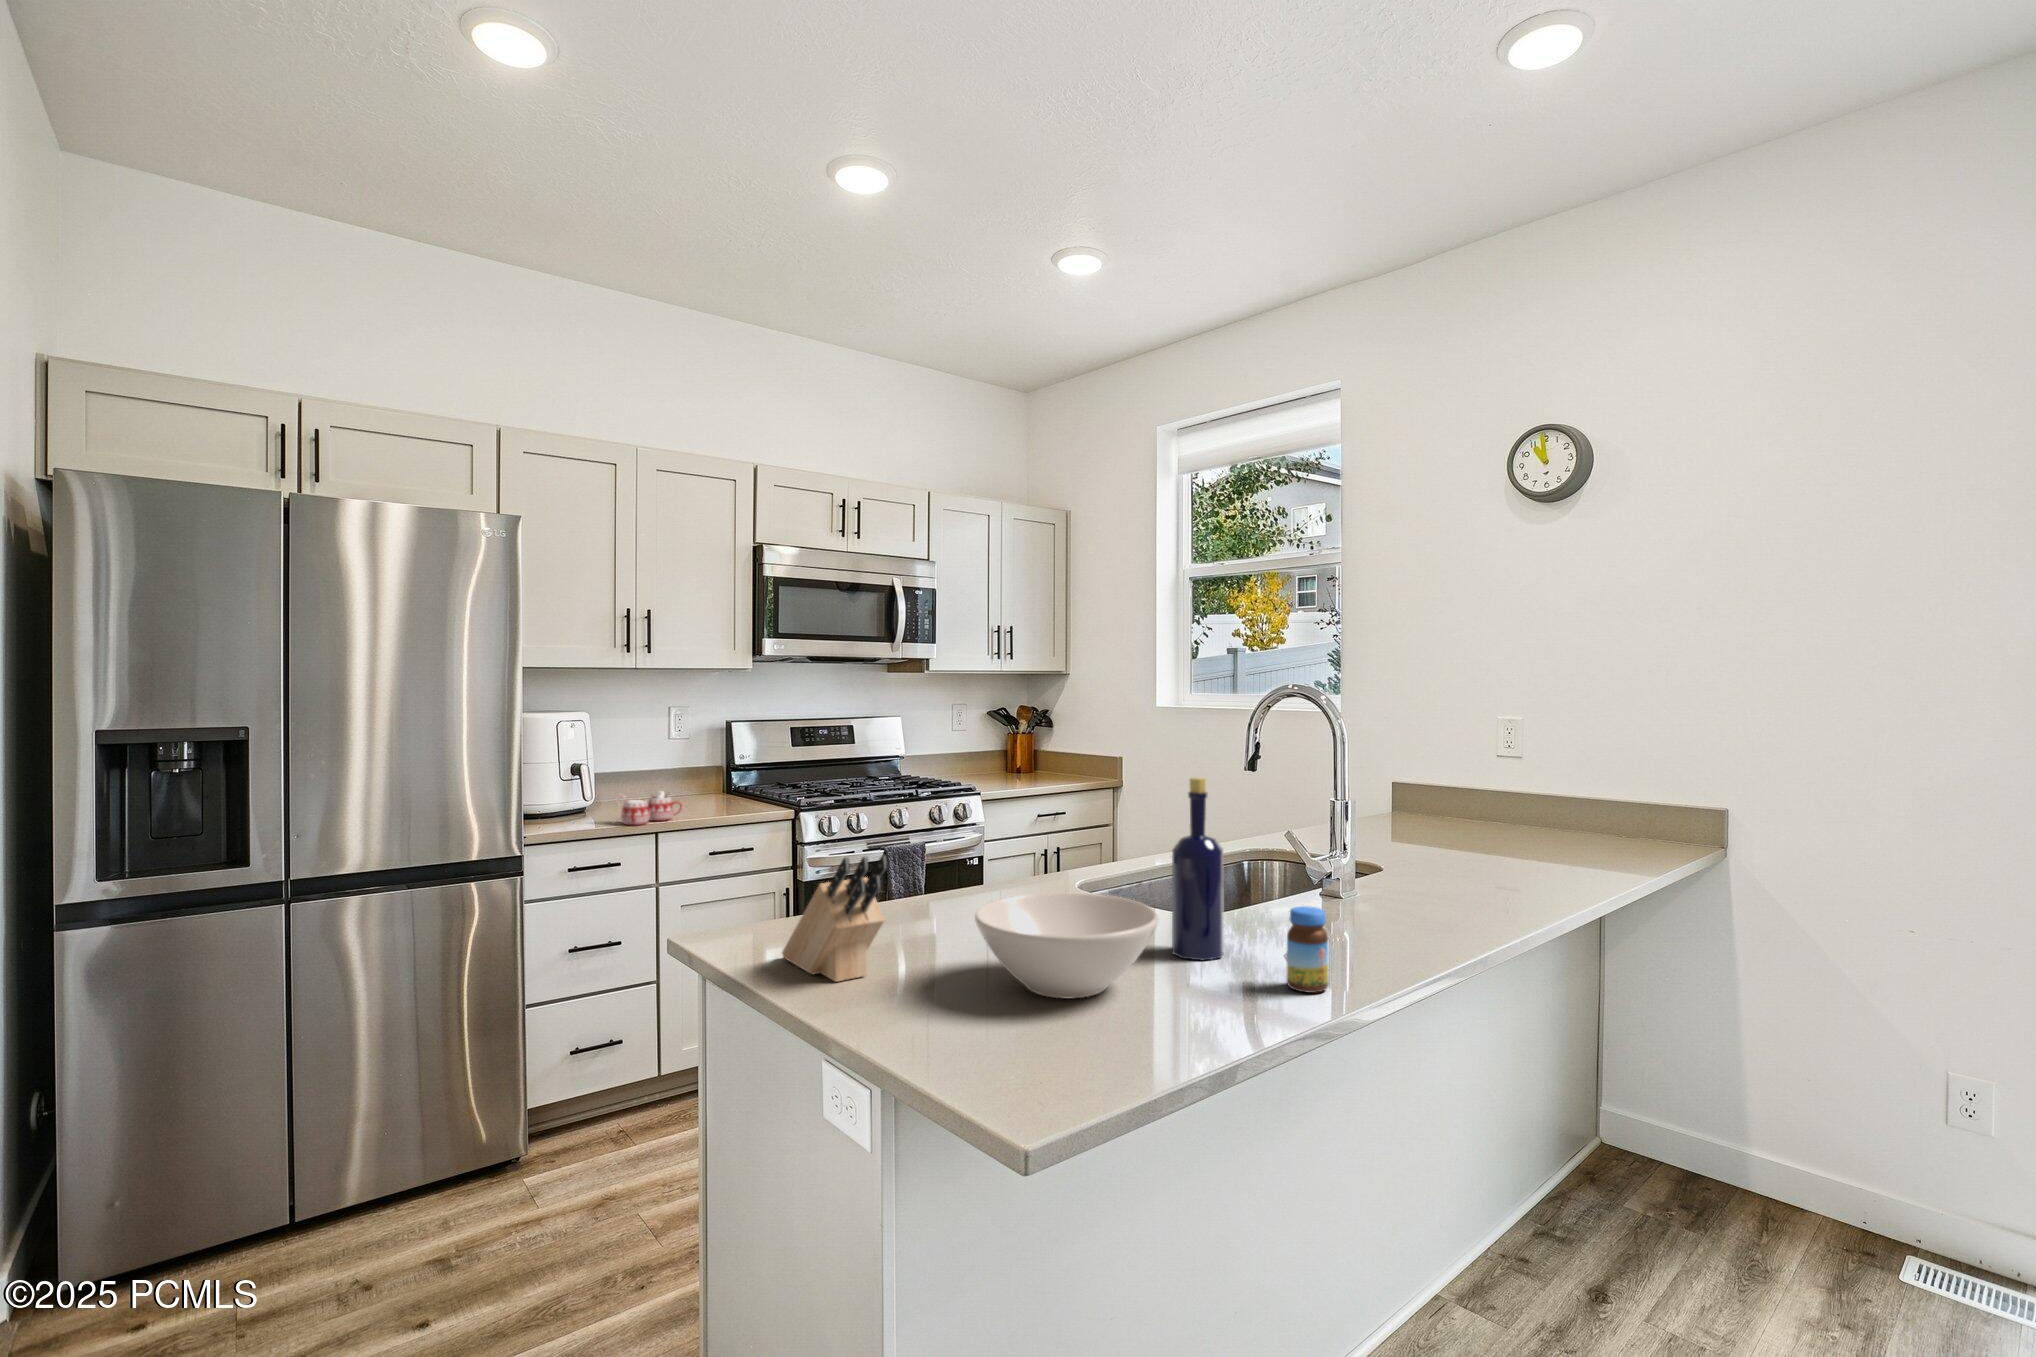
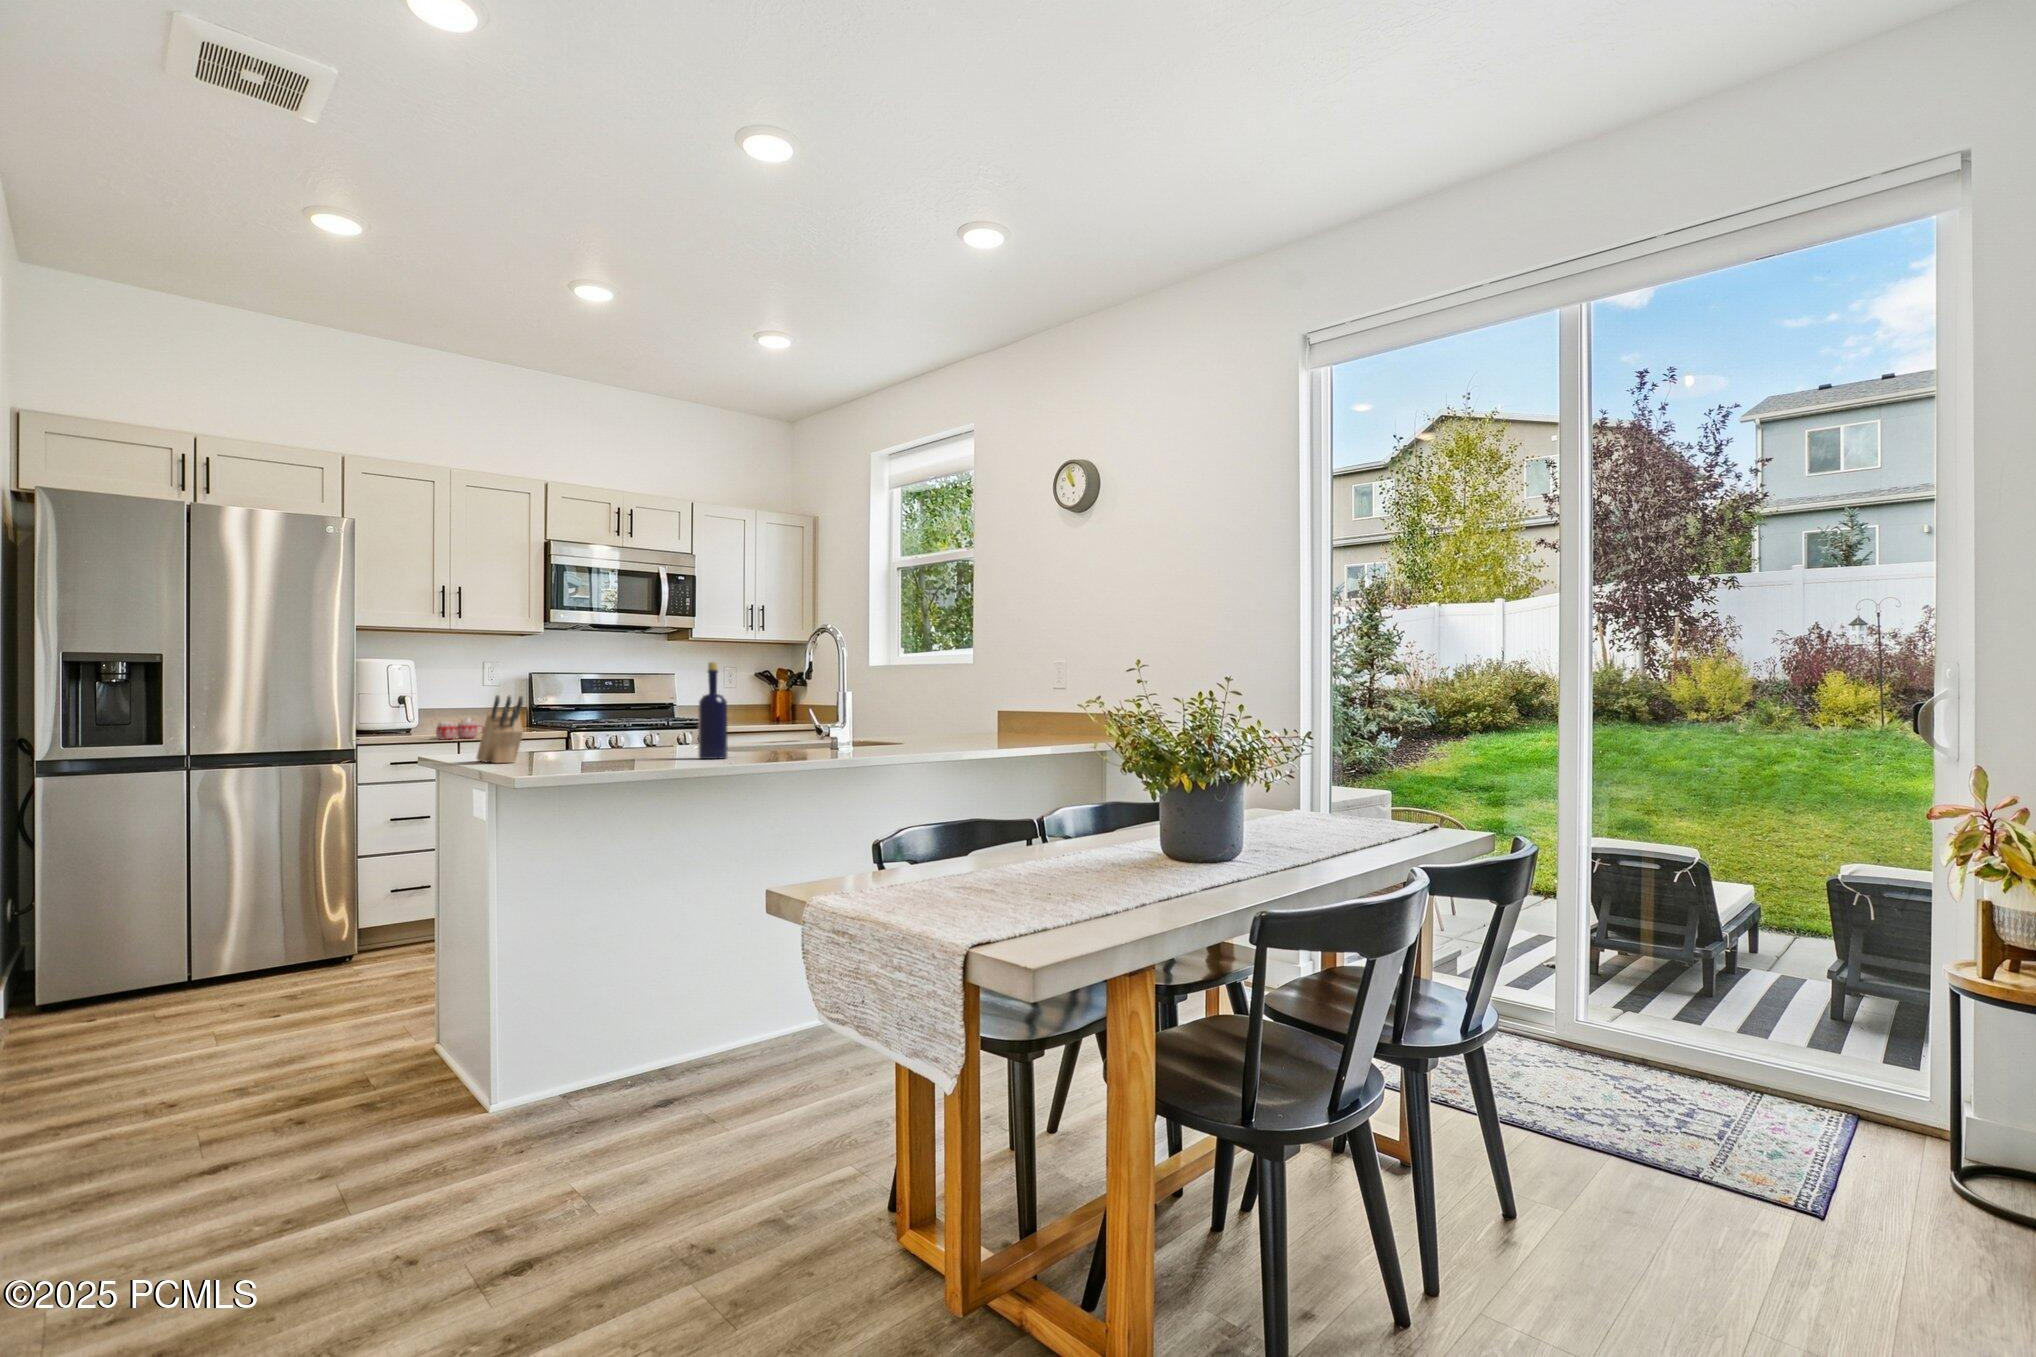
bowl: present [975,893,1159,999] -> none [565,722,667,764]
jar: present [1287,906,1329,993] -> none [732,721,754,763]

